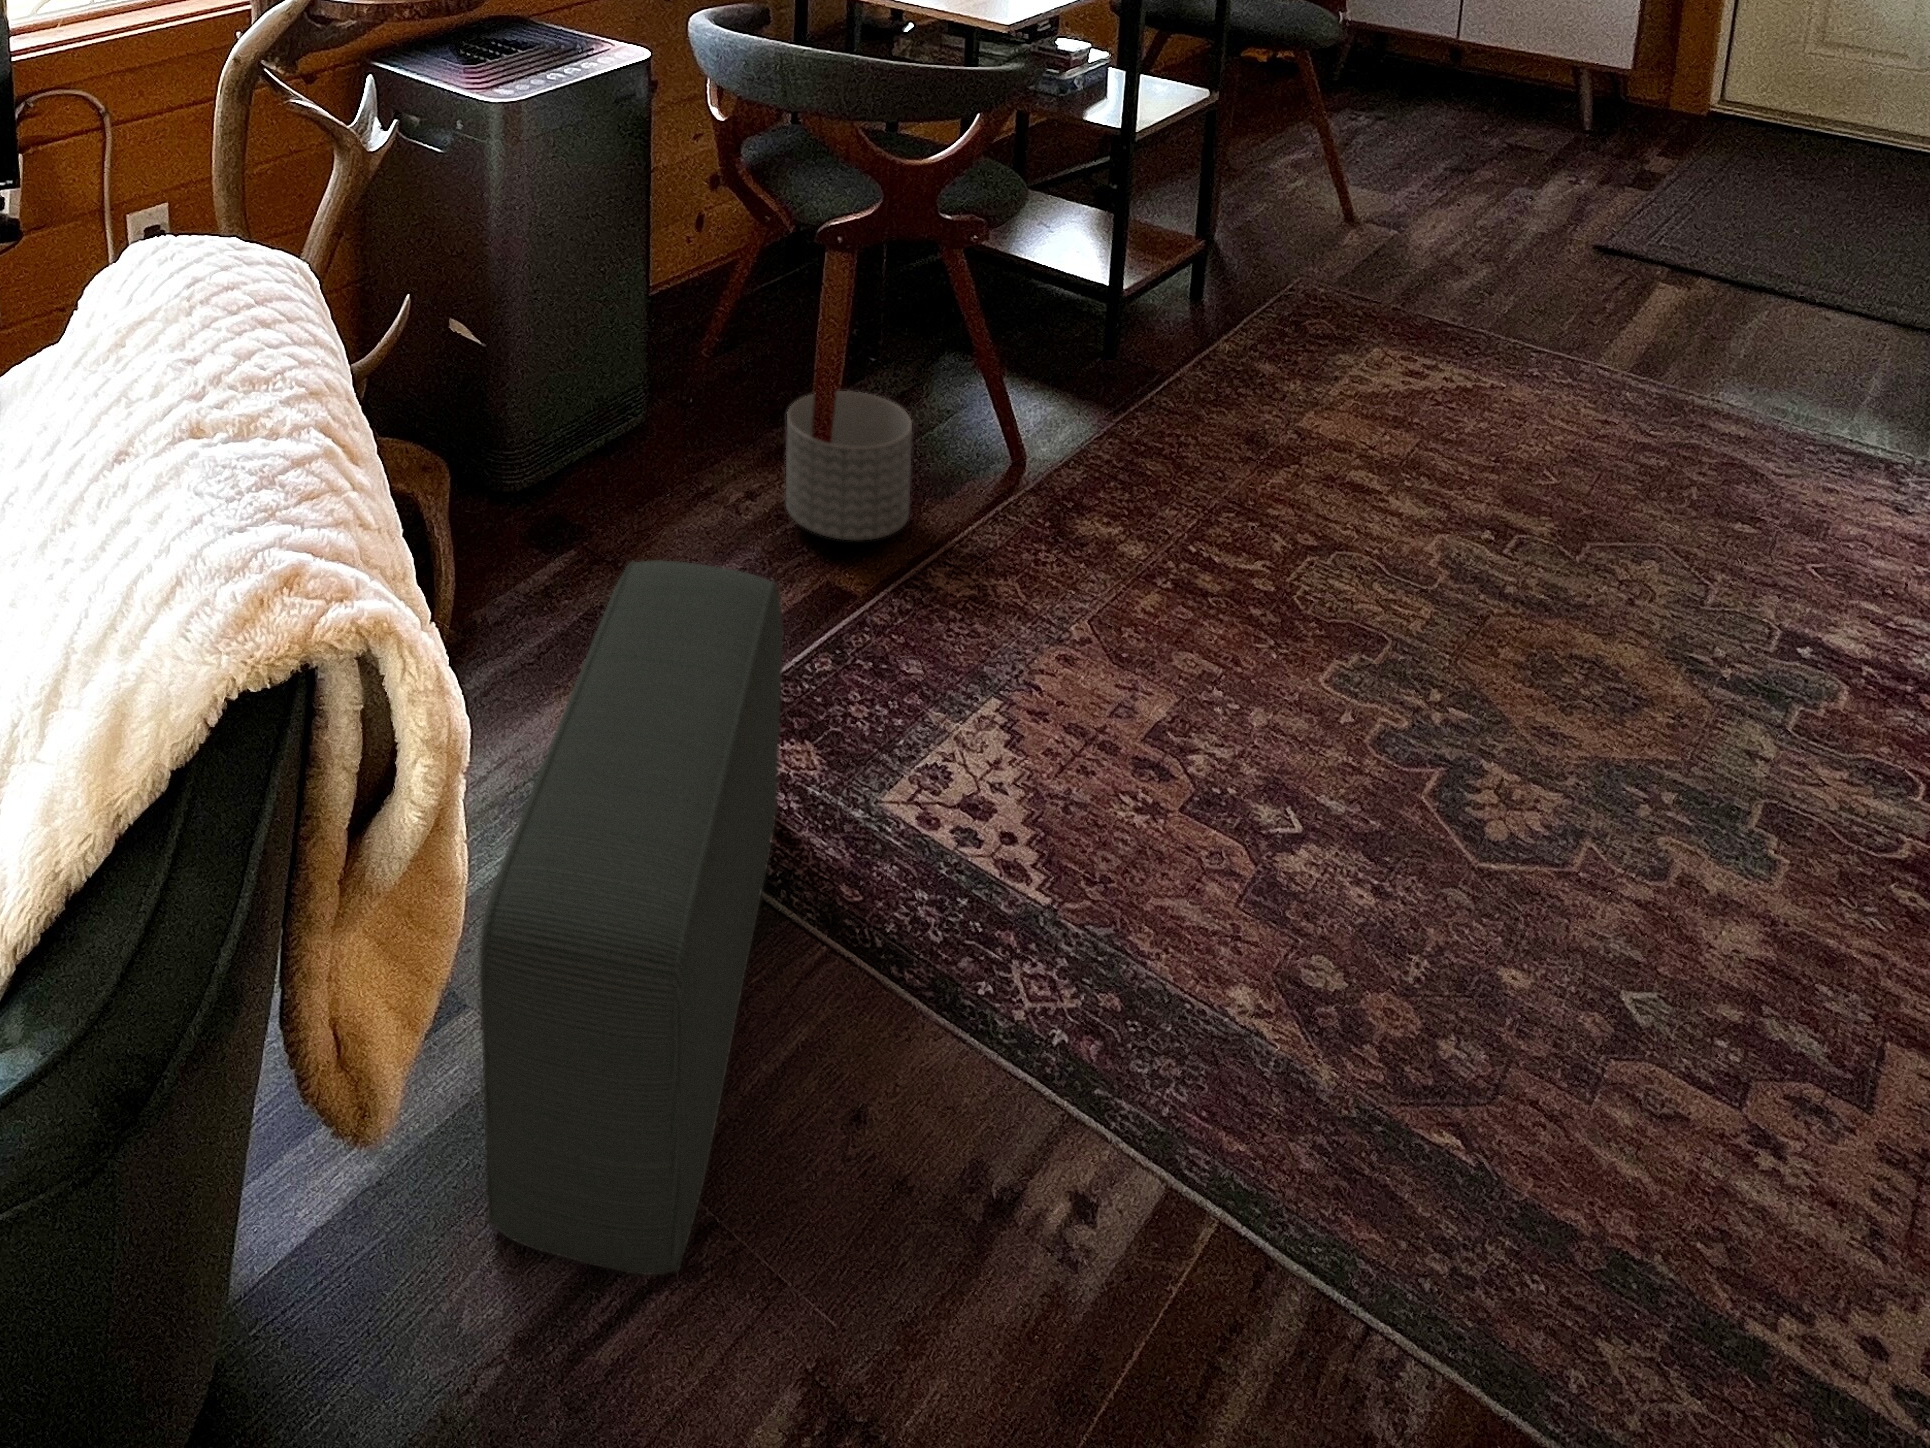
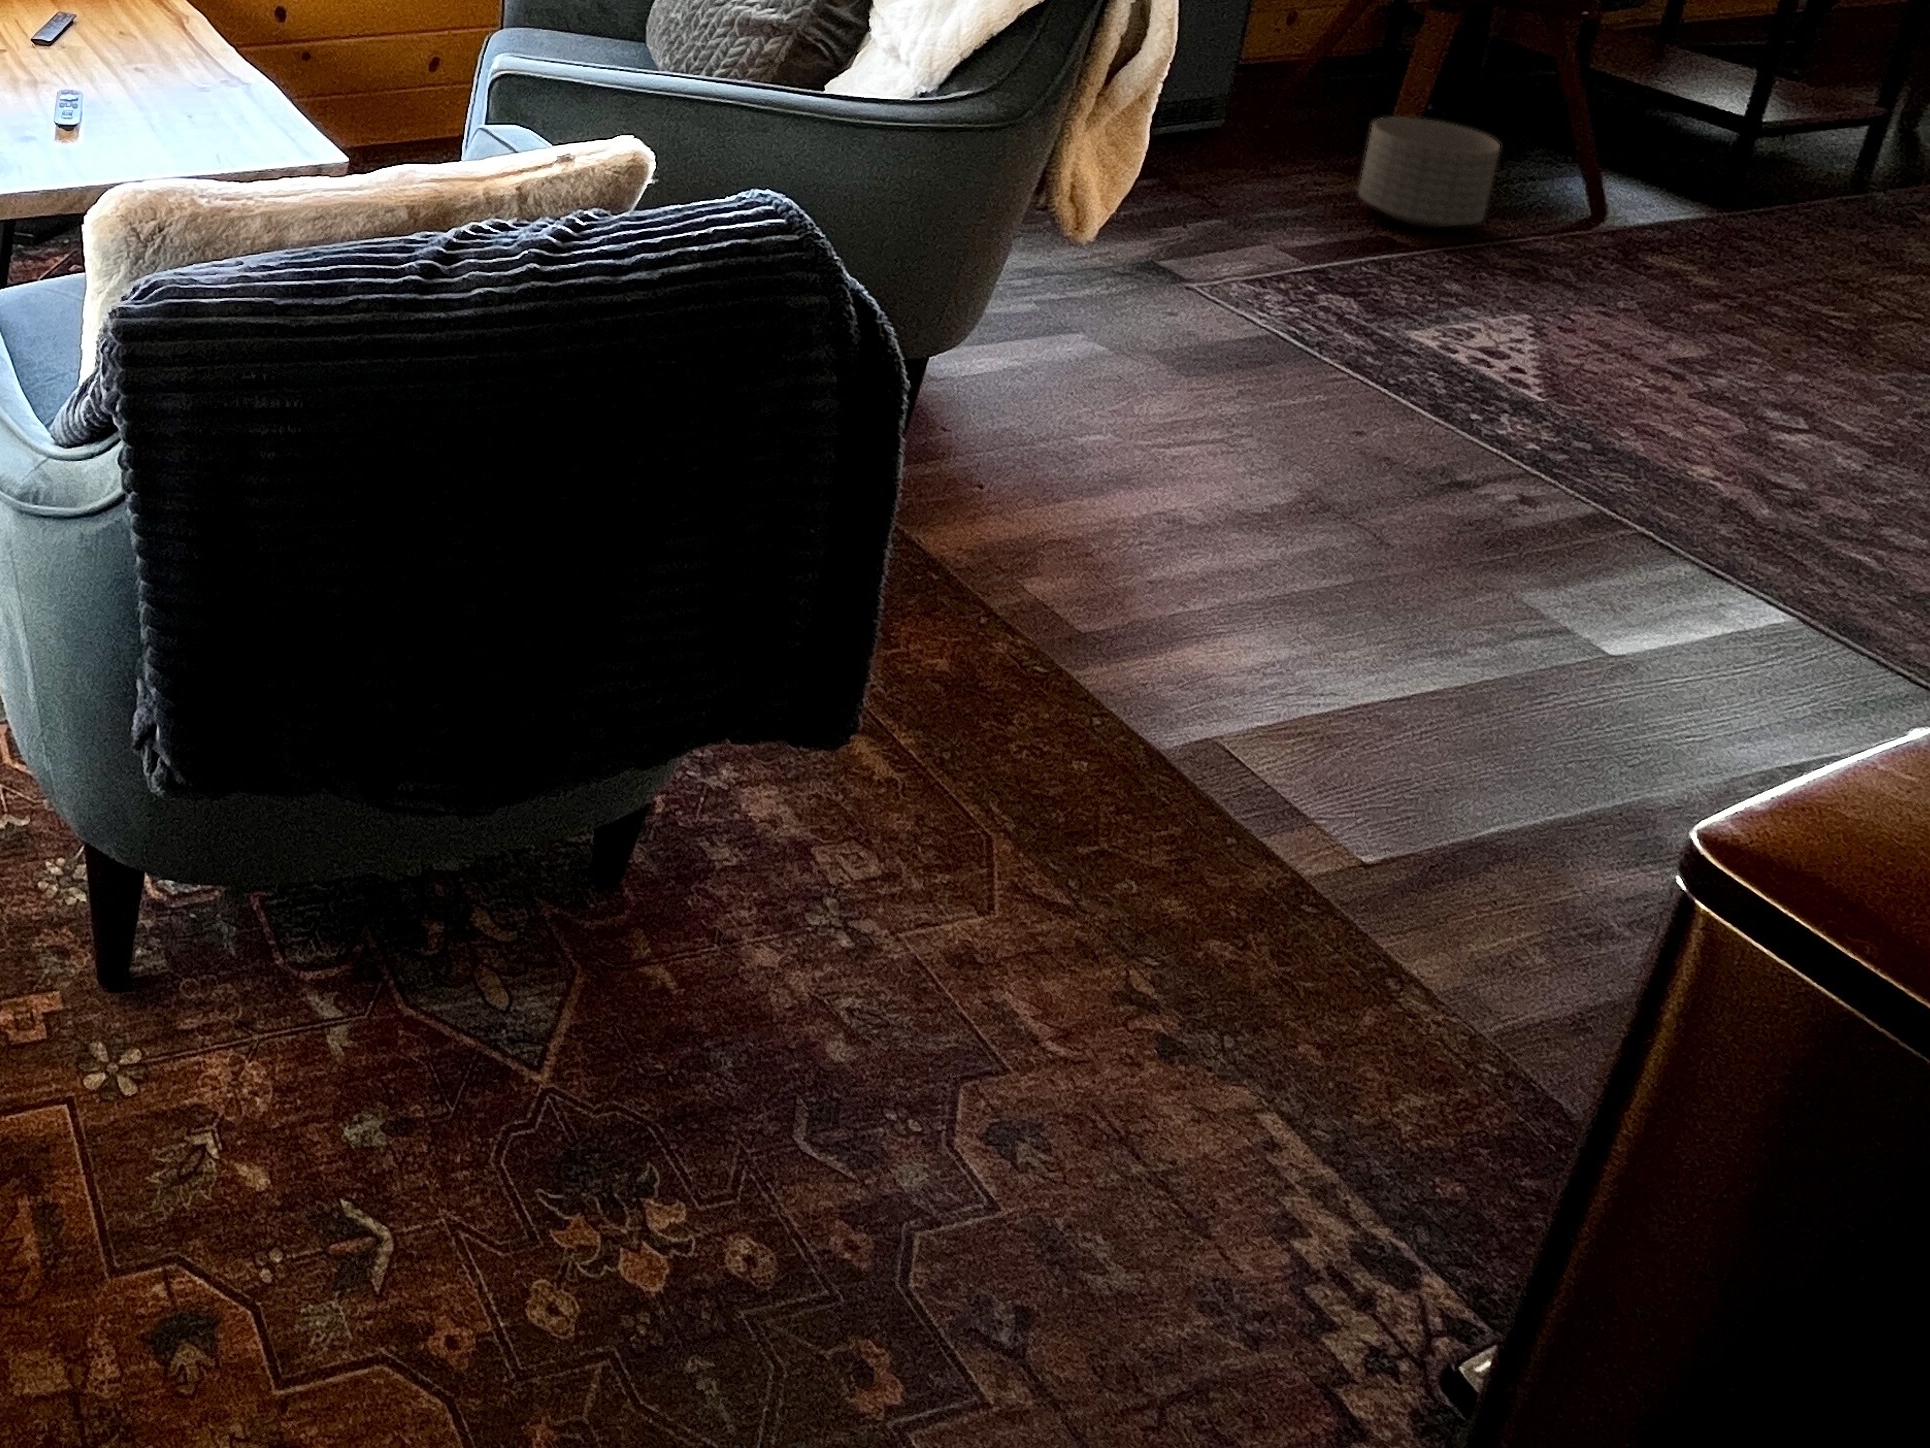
pouf: present [479,561,783,1275] -> none [1097,137,1359,459]

